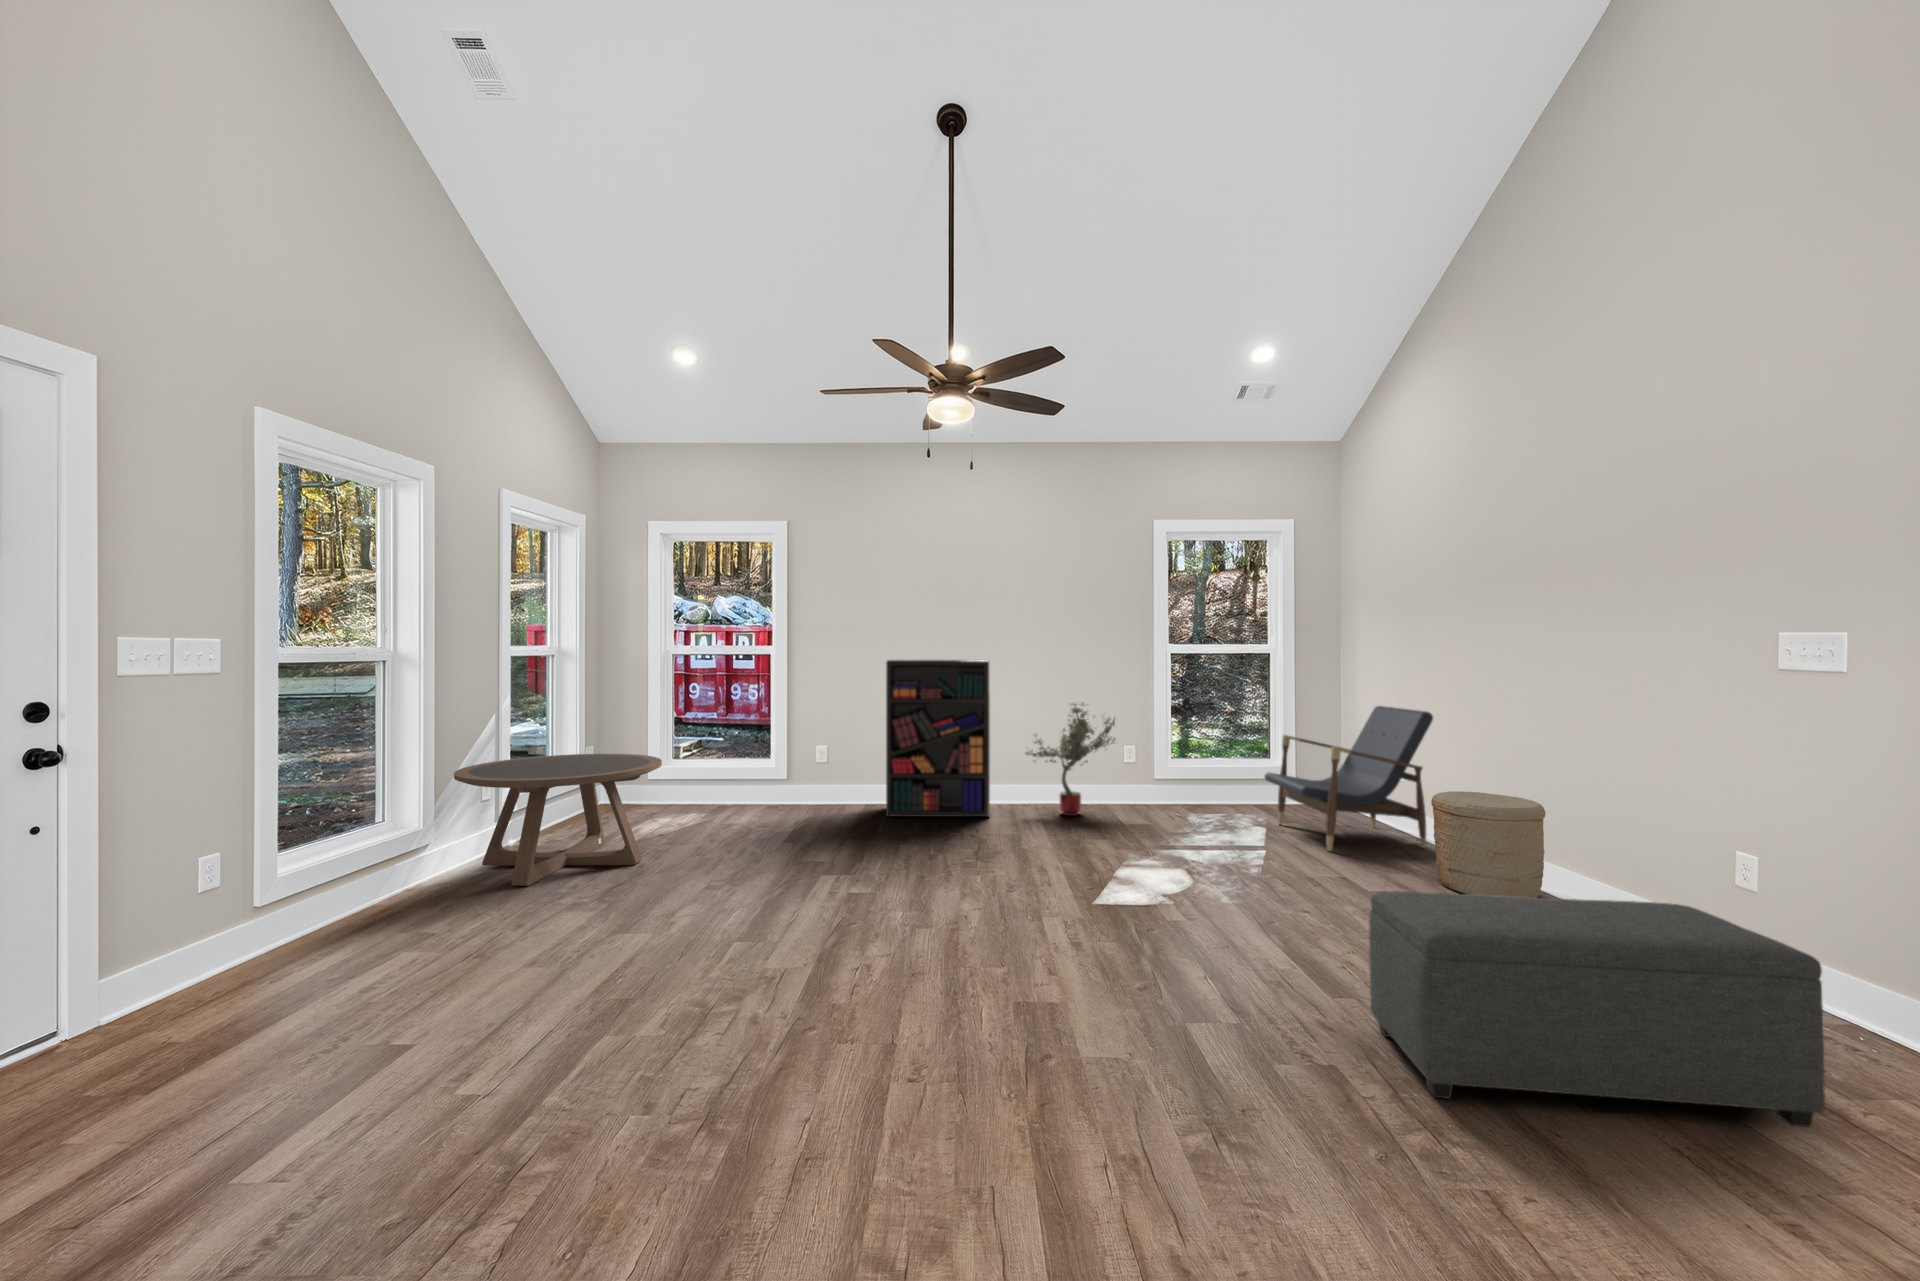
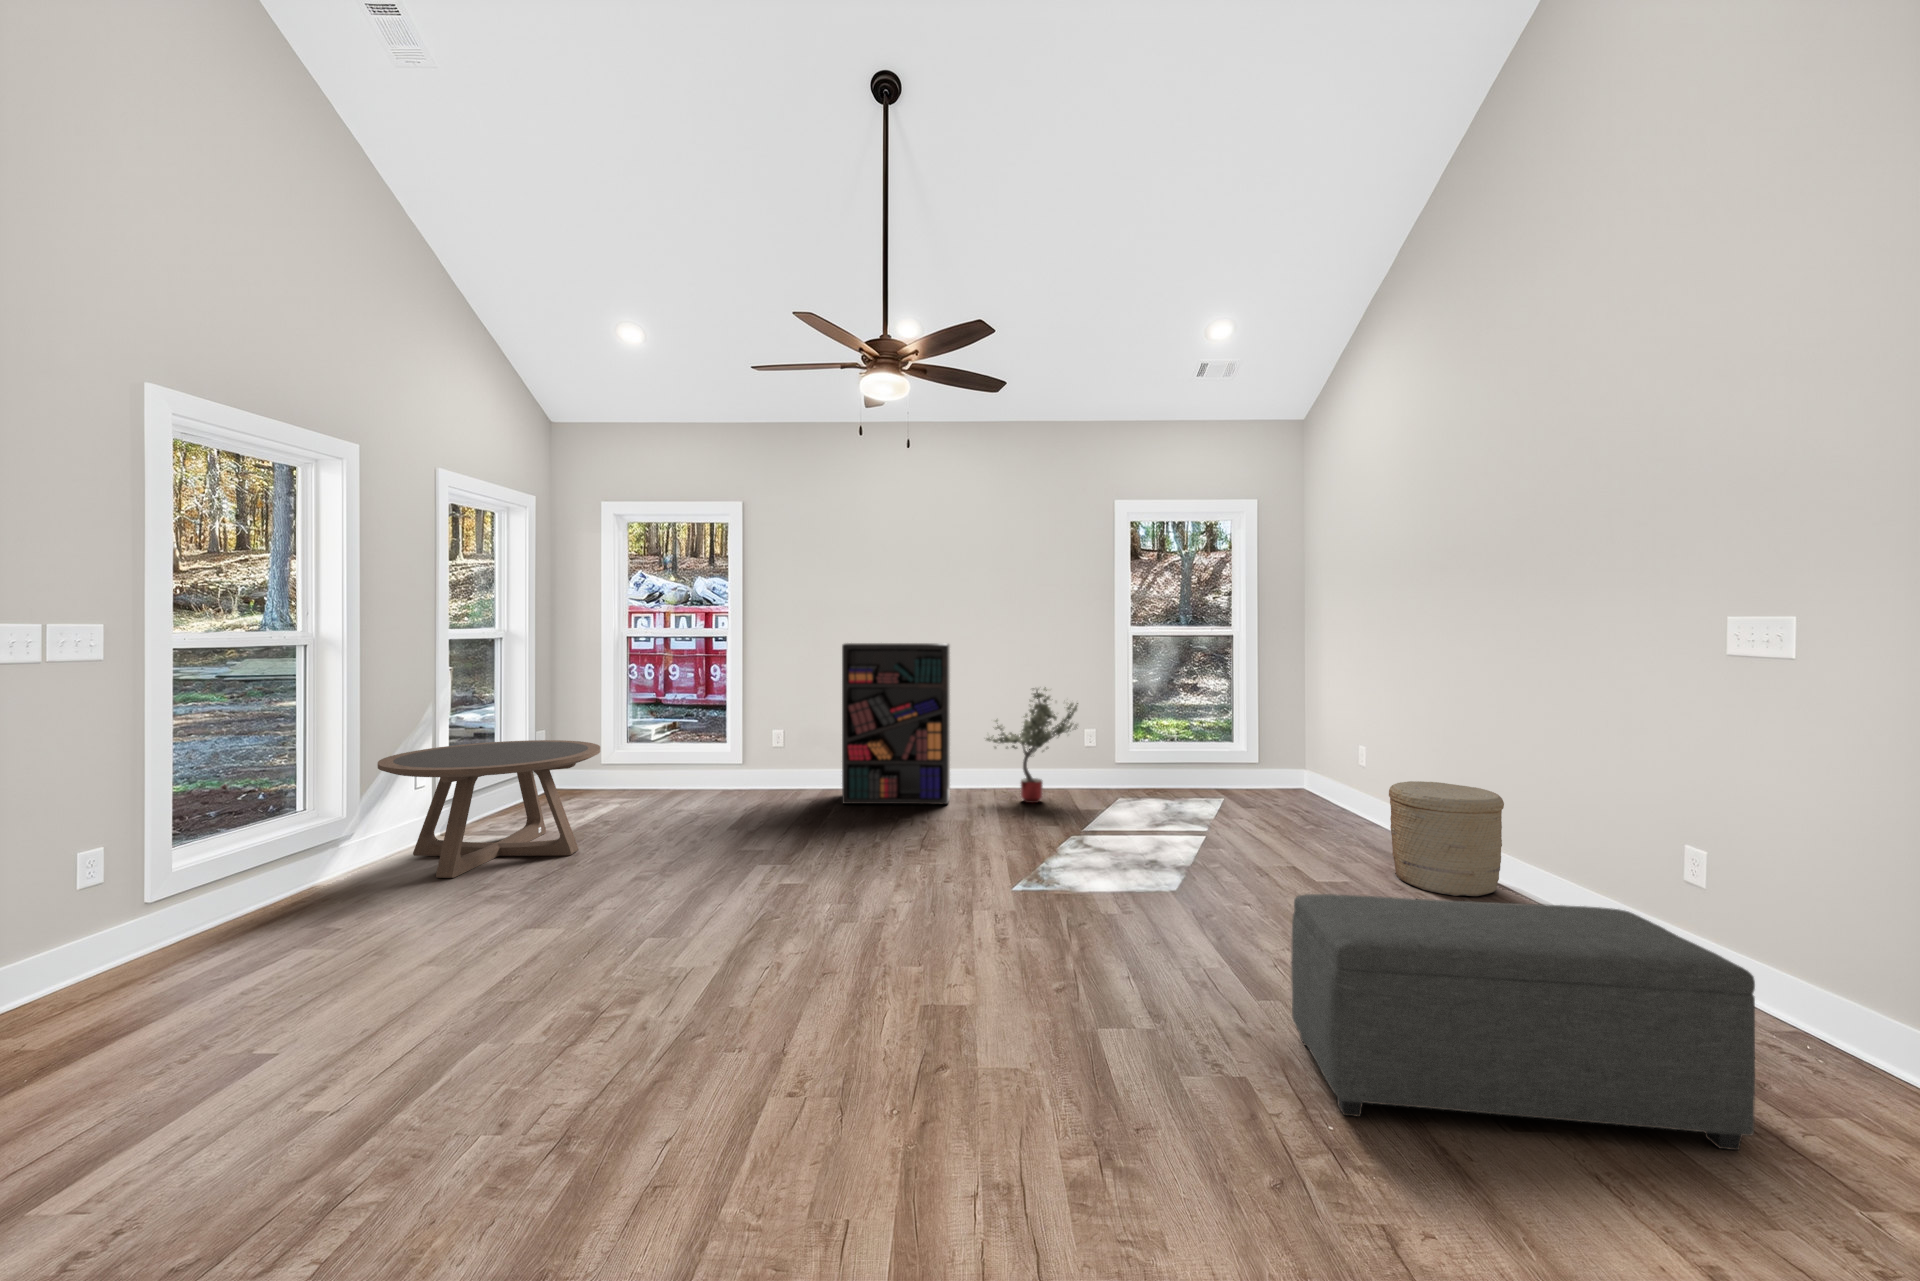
lounge chair: present [1265,706,1433,851] -> none [1228,691,1399,842]

